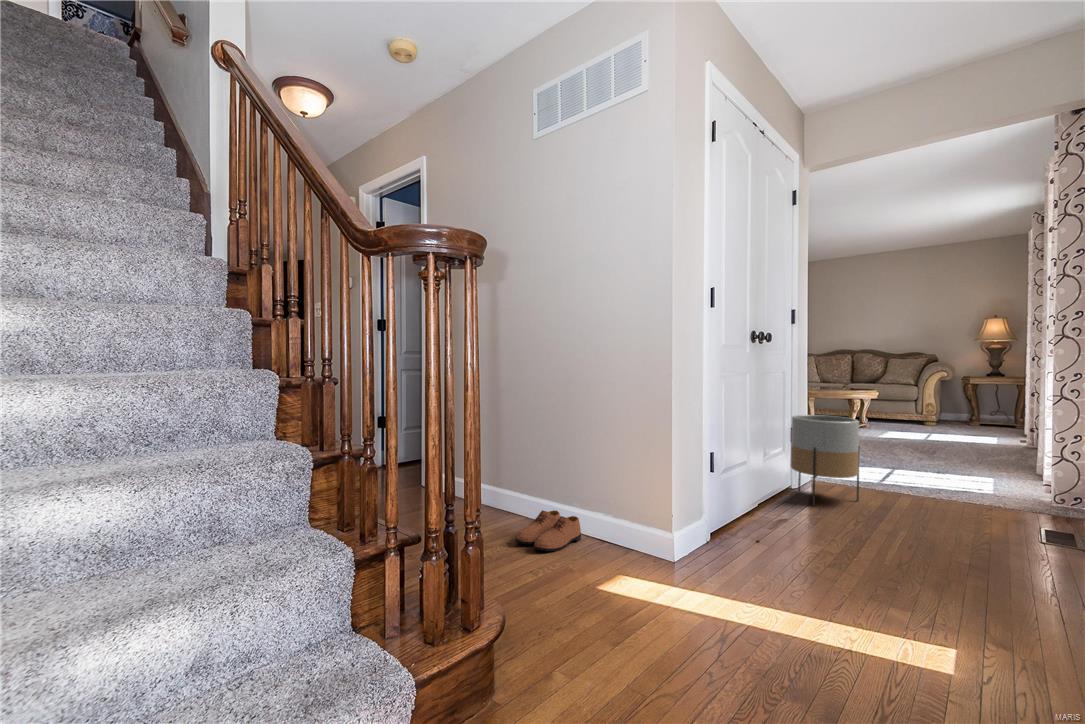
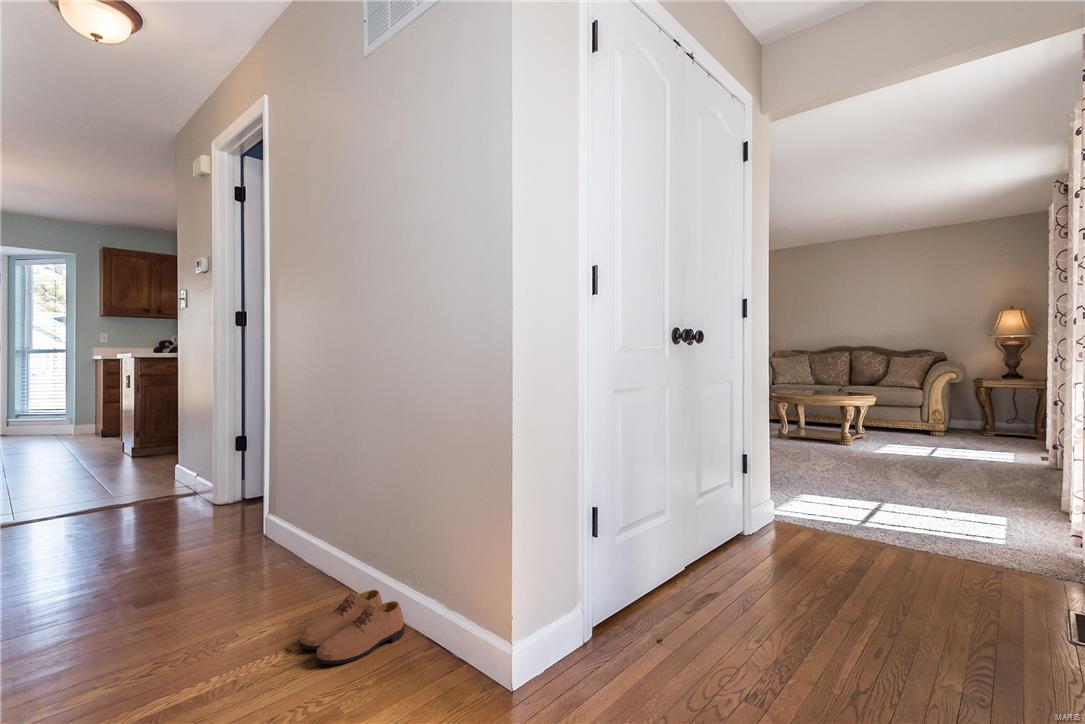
planter: present [791,415,860,506] -> none [735,439,825,567]

